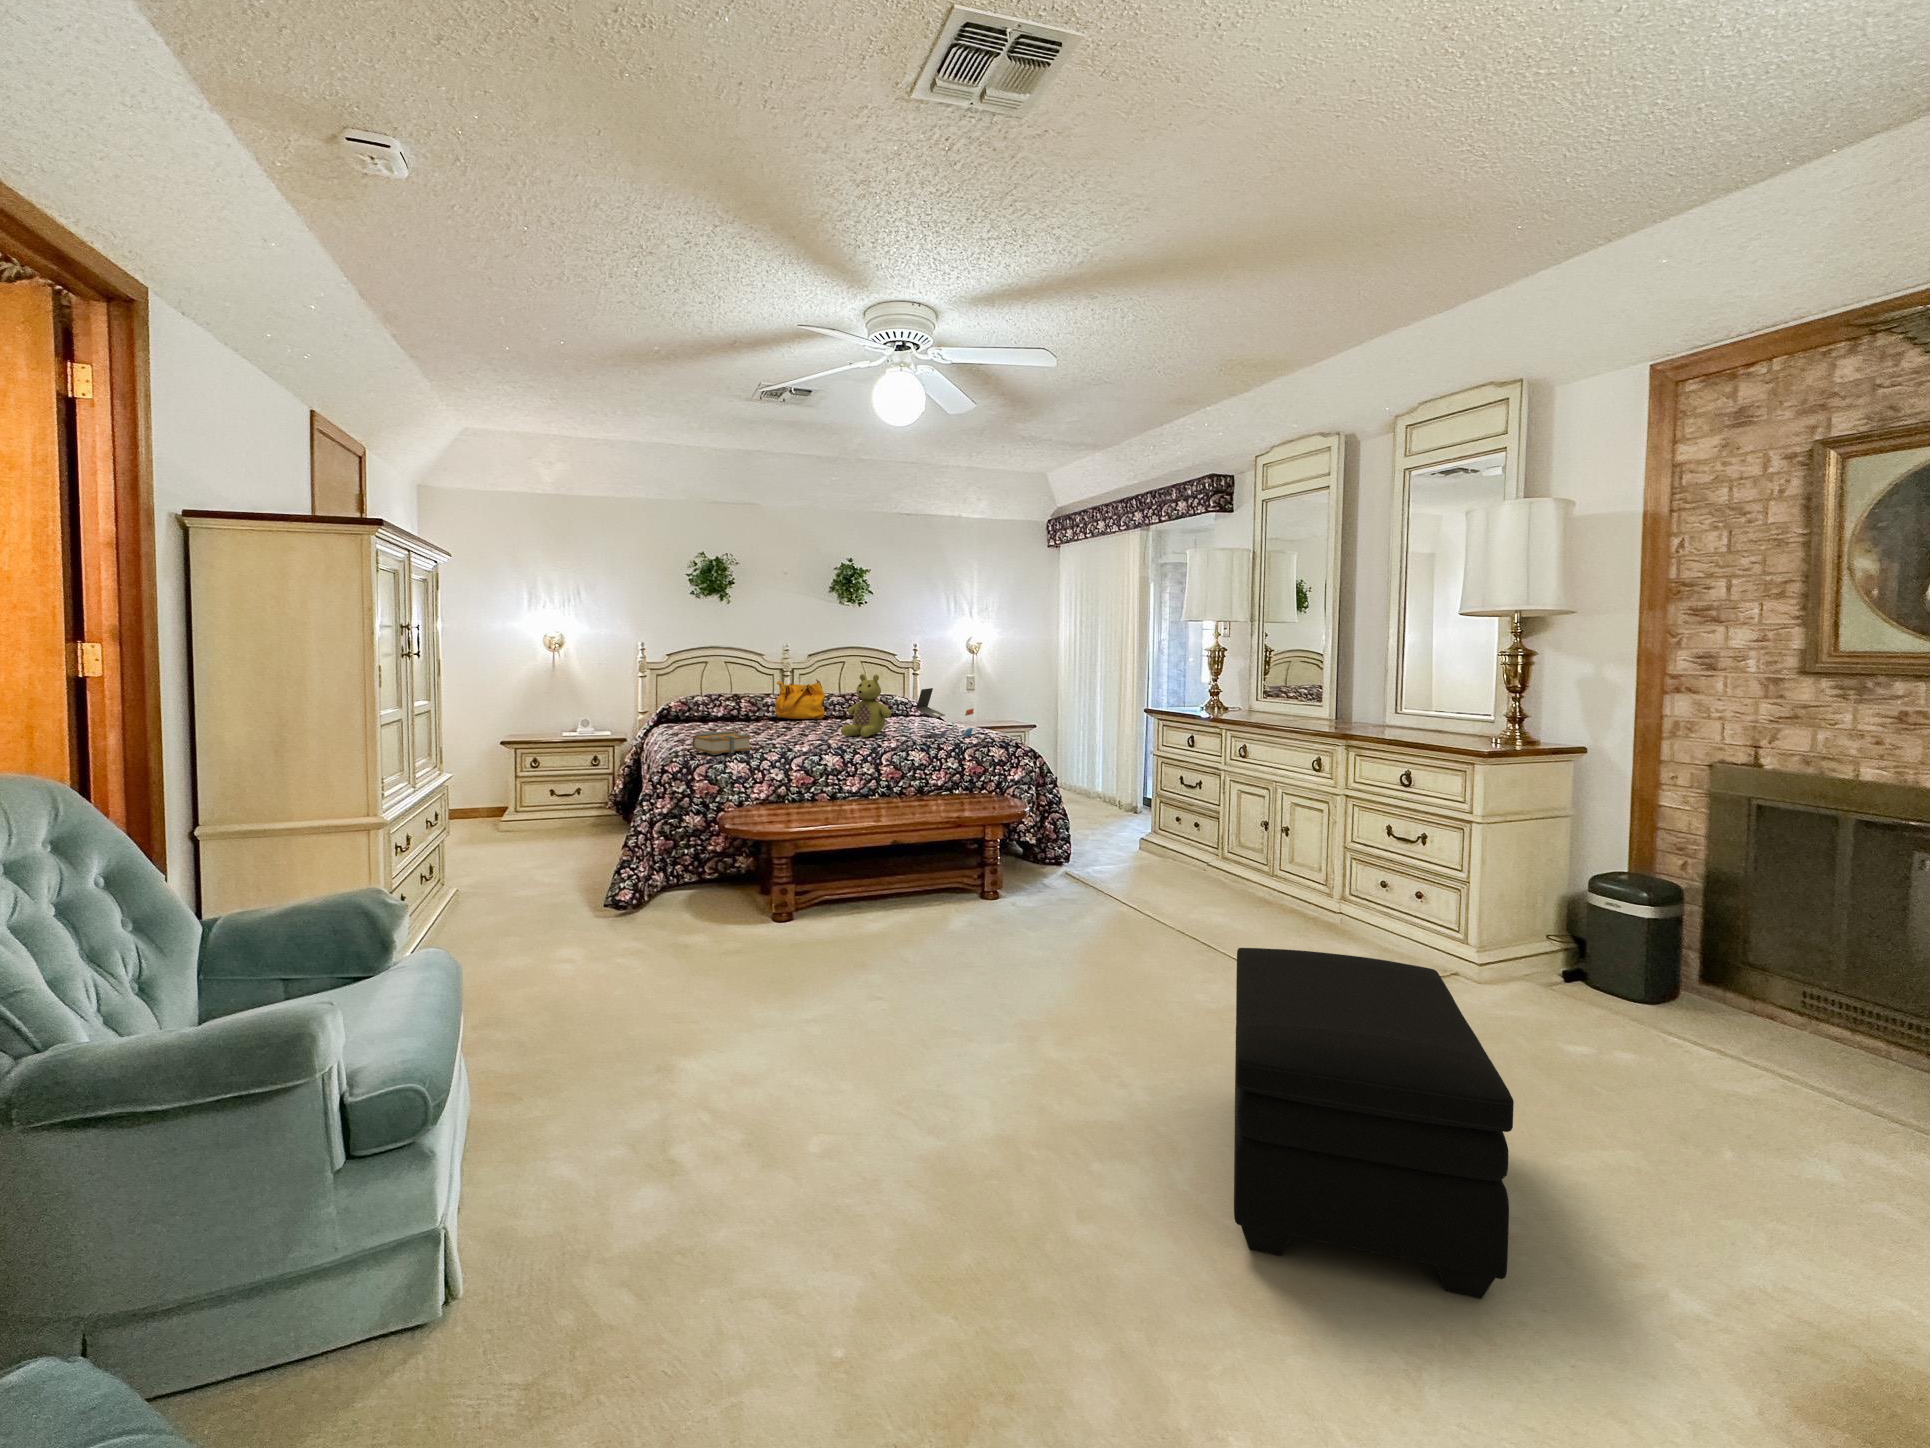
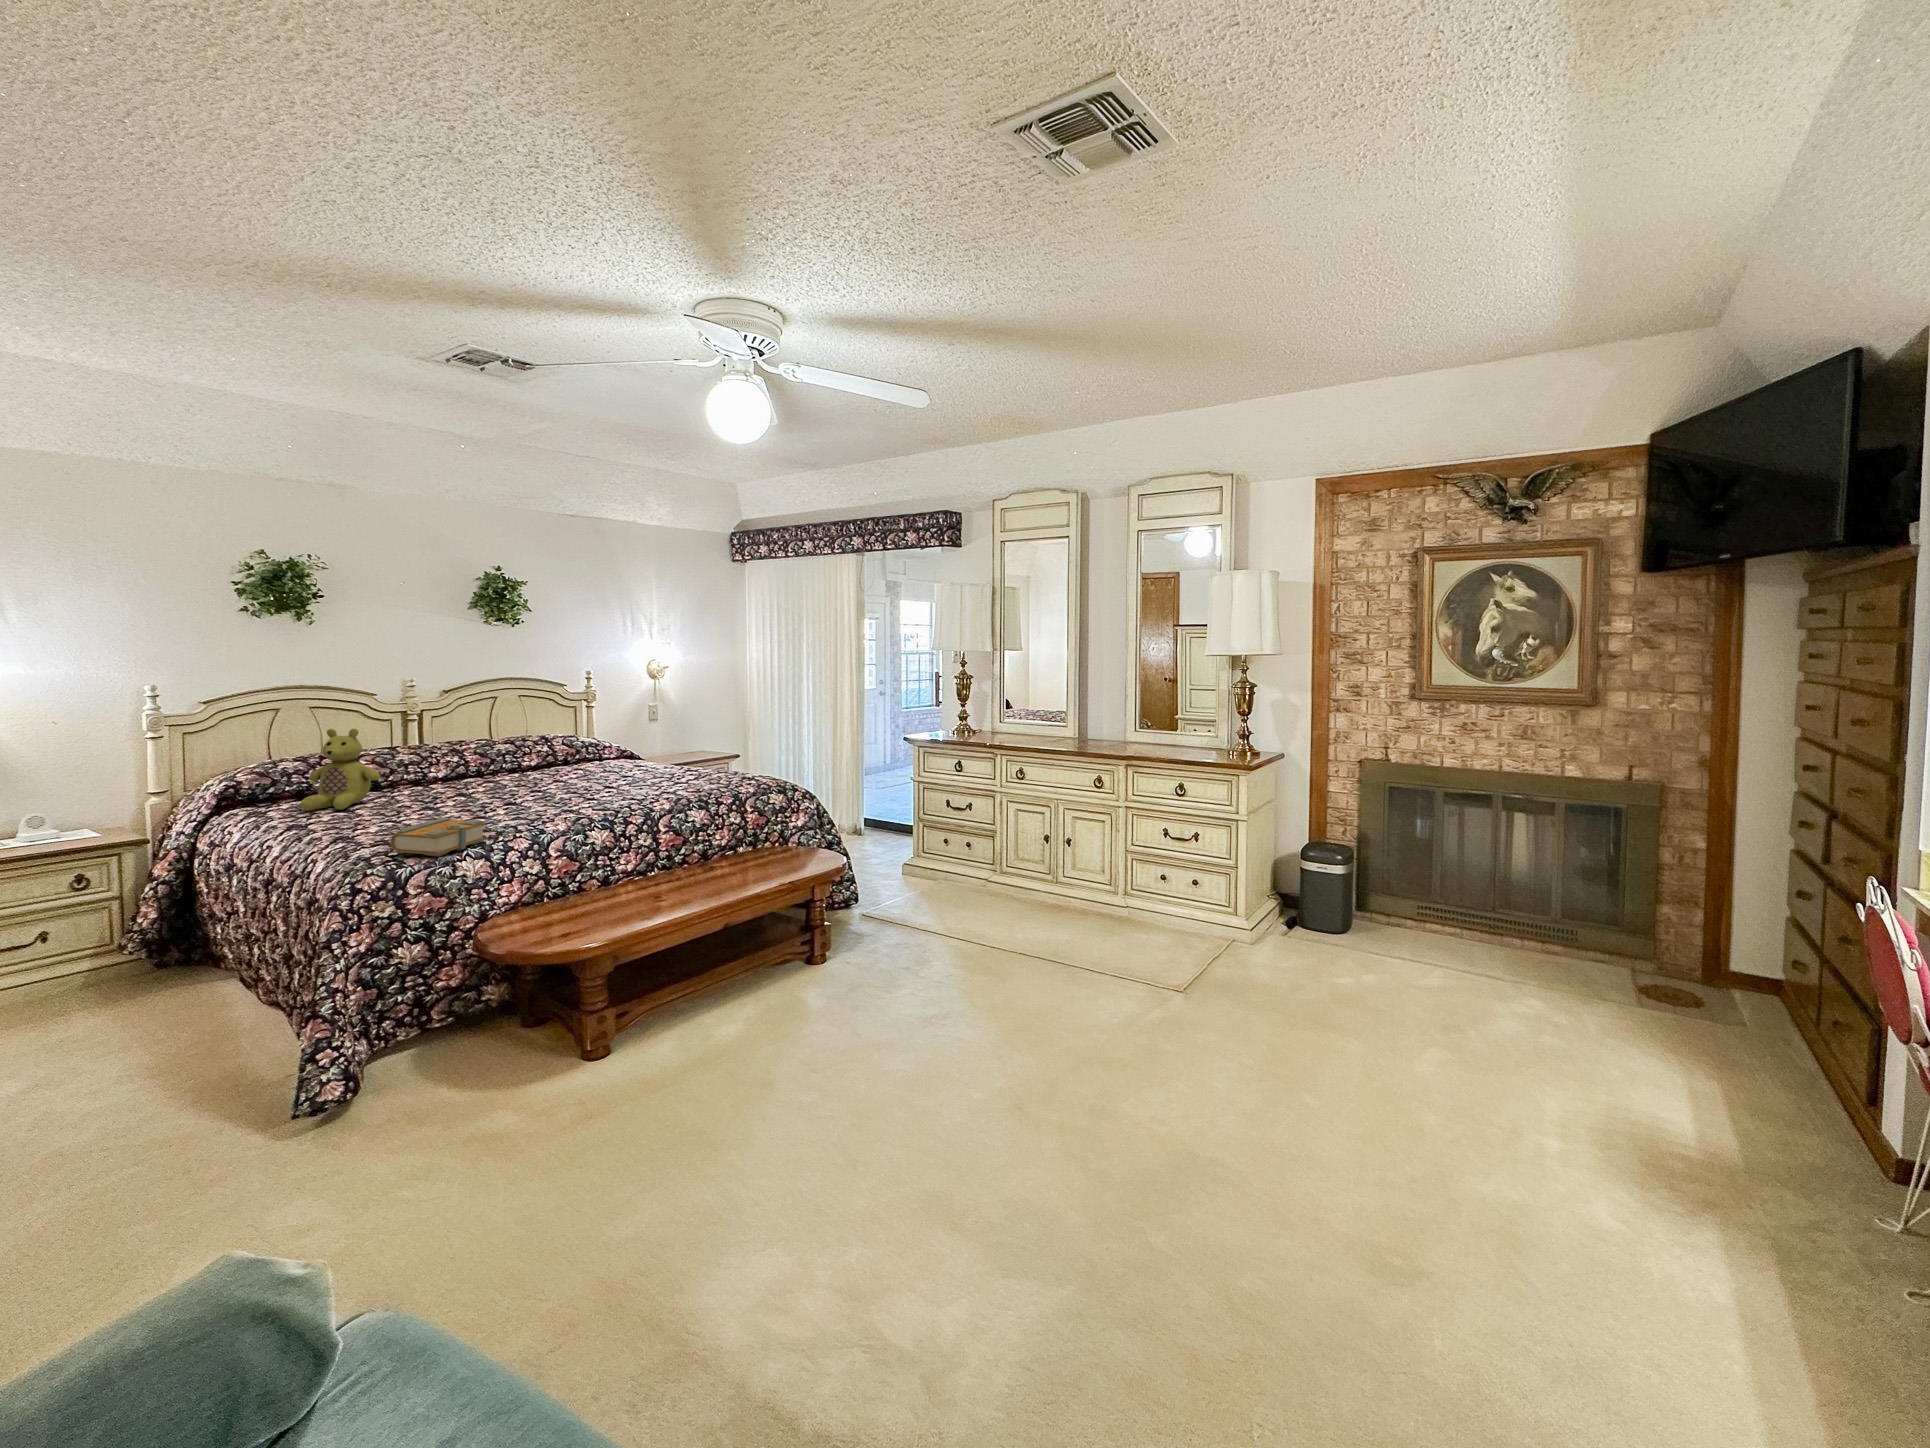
stuffed bear: present [841,674,891,737] -> present [300,729,380,810]
handbag: present [775,679,825,719] -> none [425,726,505,781]
laptop: present [916,688,974,736] -> none [681,733,743,788]
ottoman: present [1234,948,1514,1299] -> none [1216,957,1524,1241]

